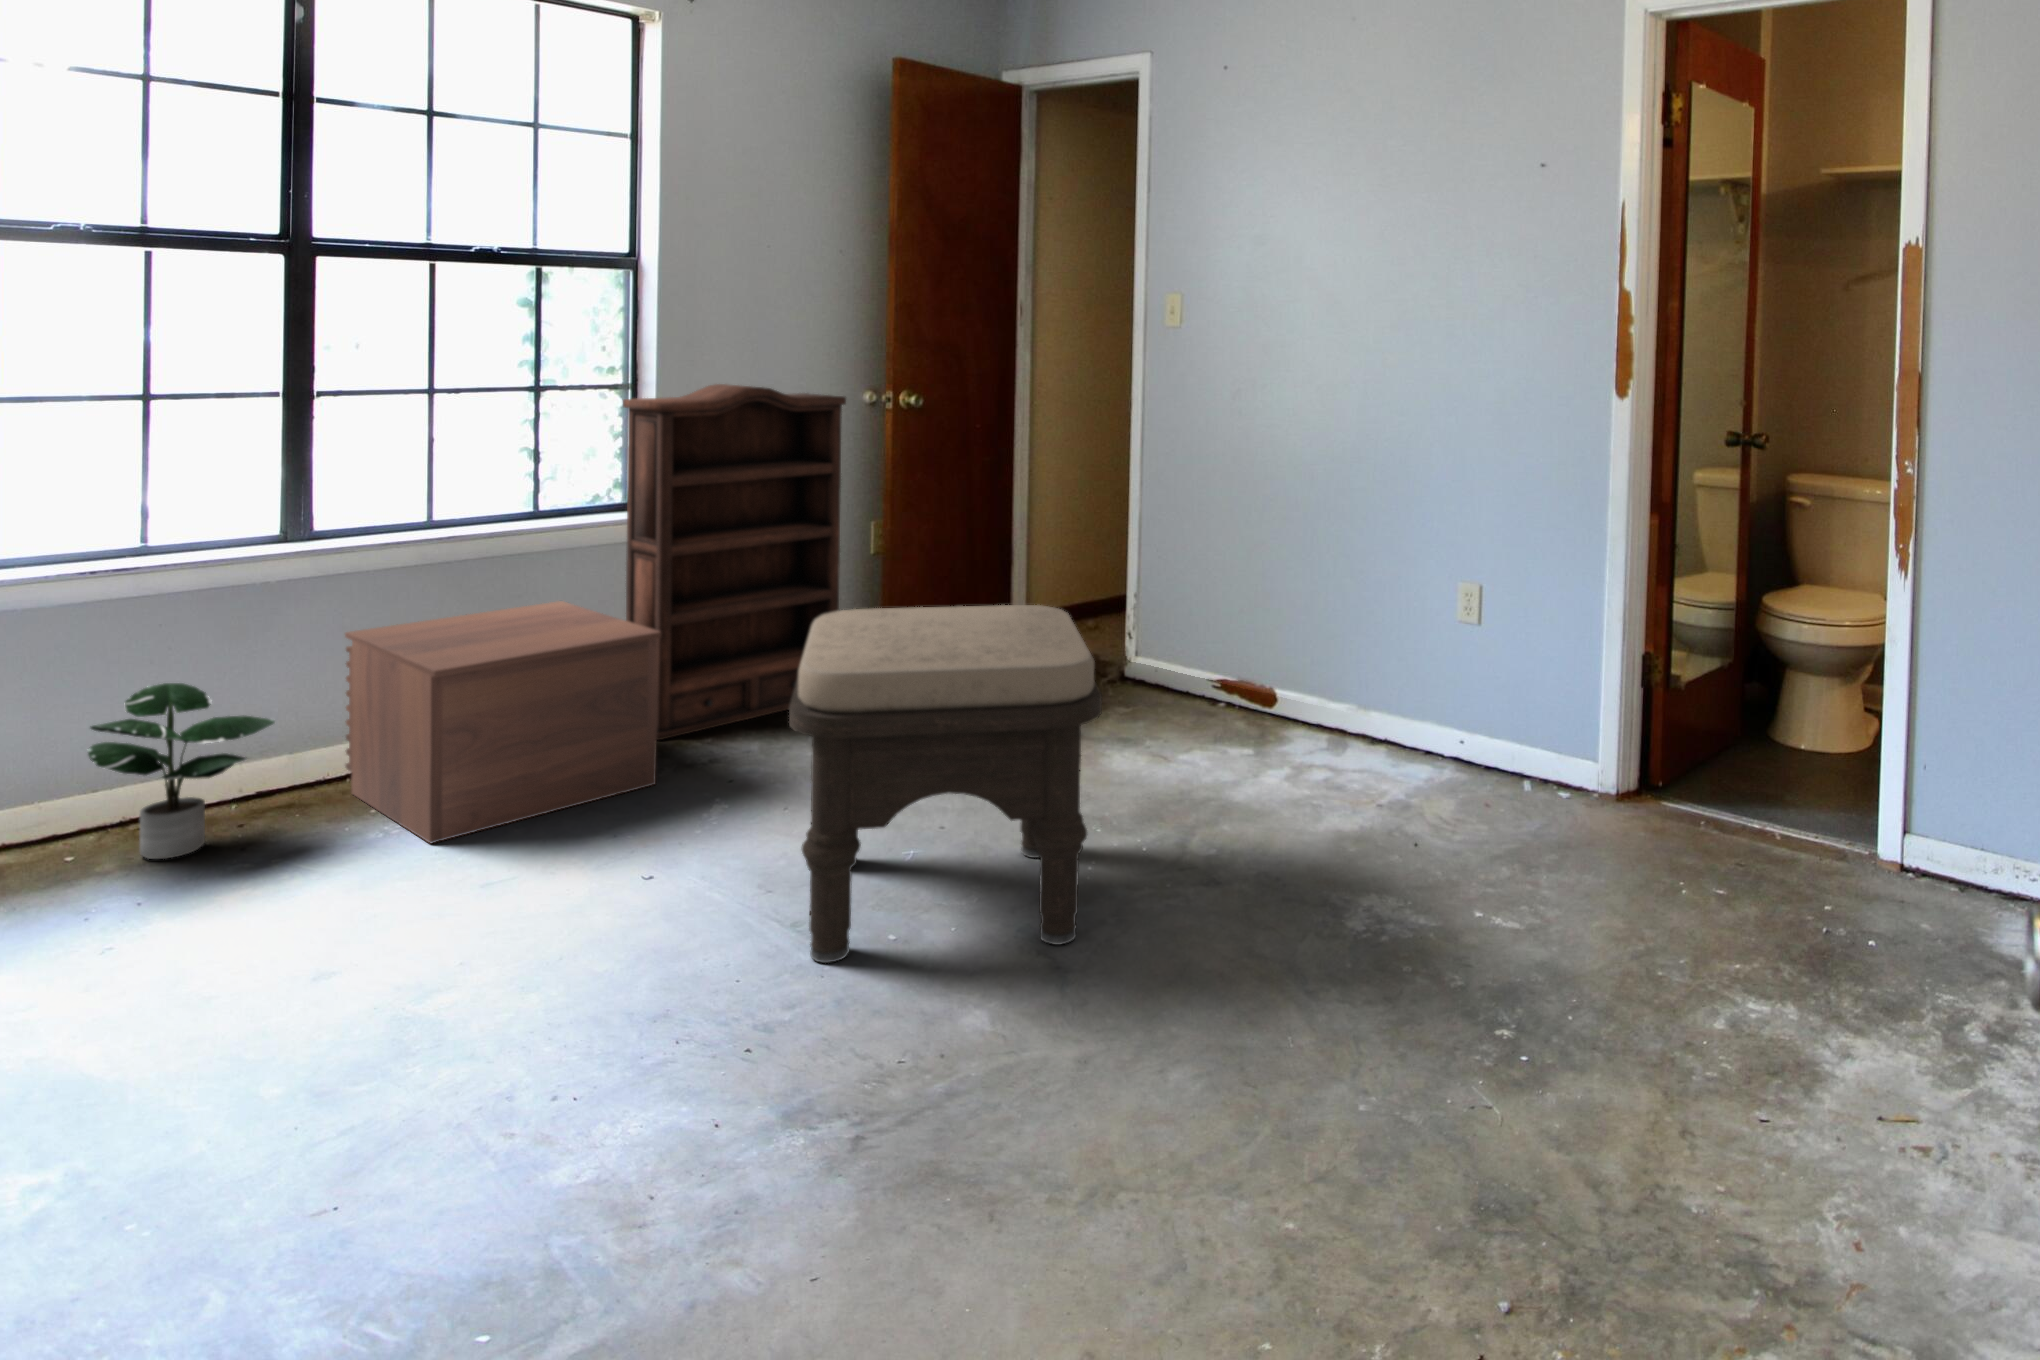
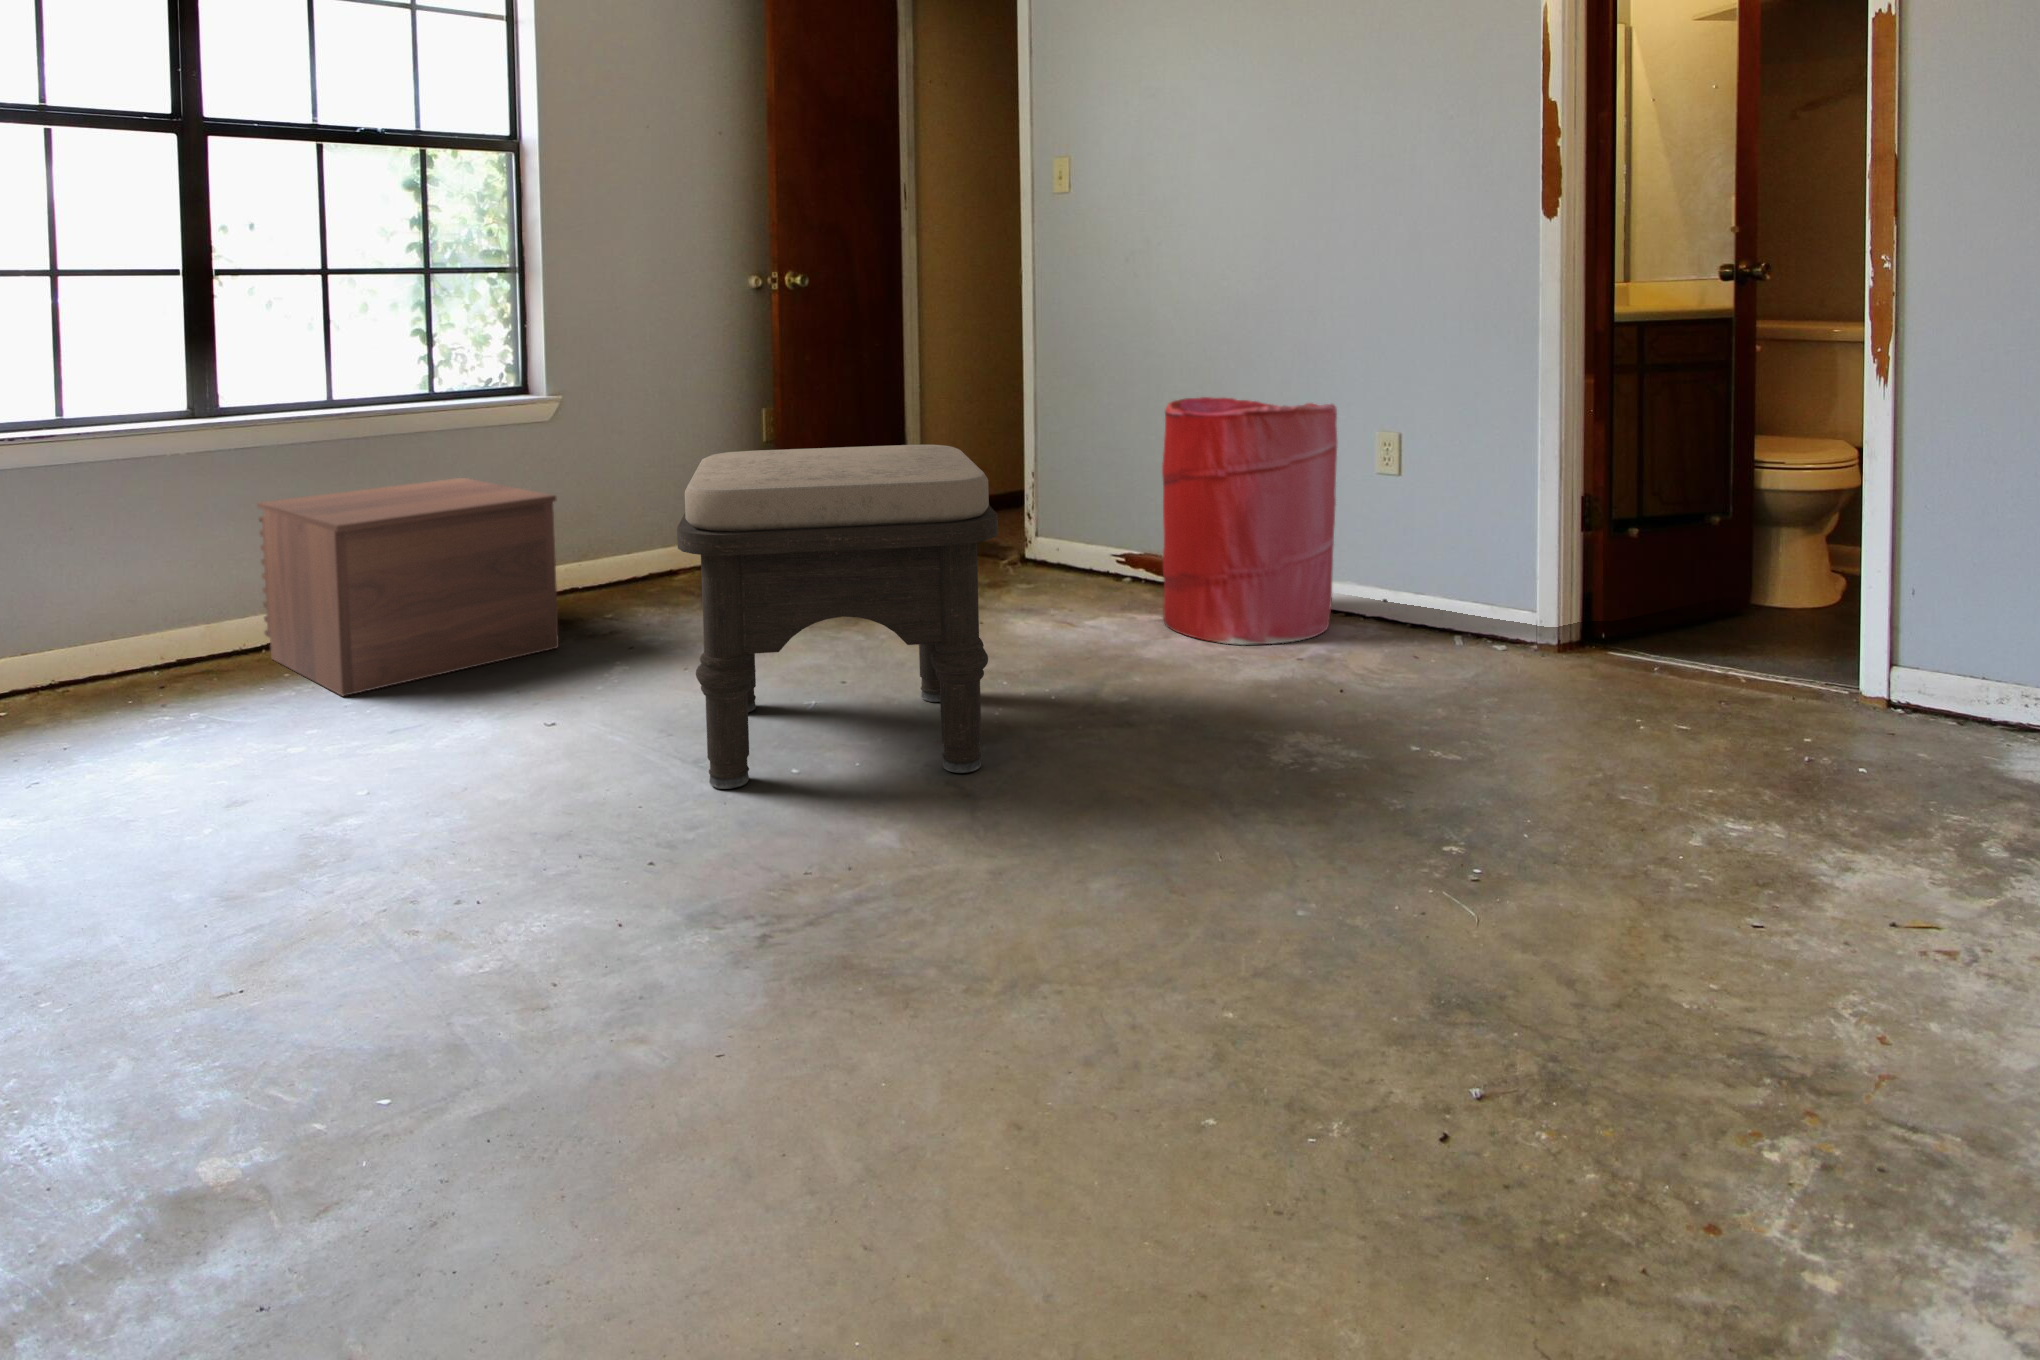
bookshelf: present [623,384,846,740] -> none [512,264,740,614]
laundry hamper: none [1259,543,1429,792] -> present [1162,397,1338,645]
potted plant: present [88,683,275,859] -> none [19,547,193,711]

